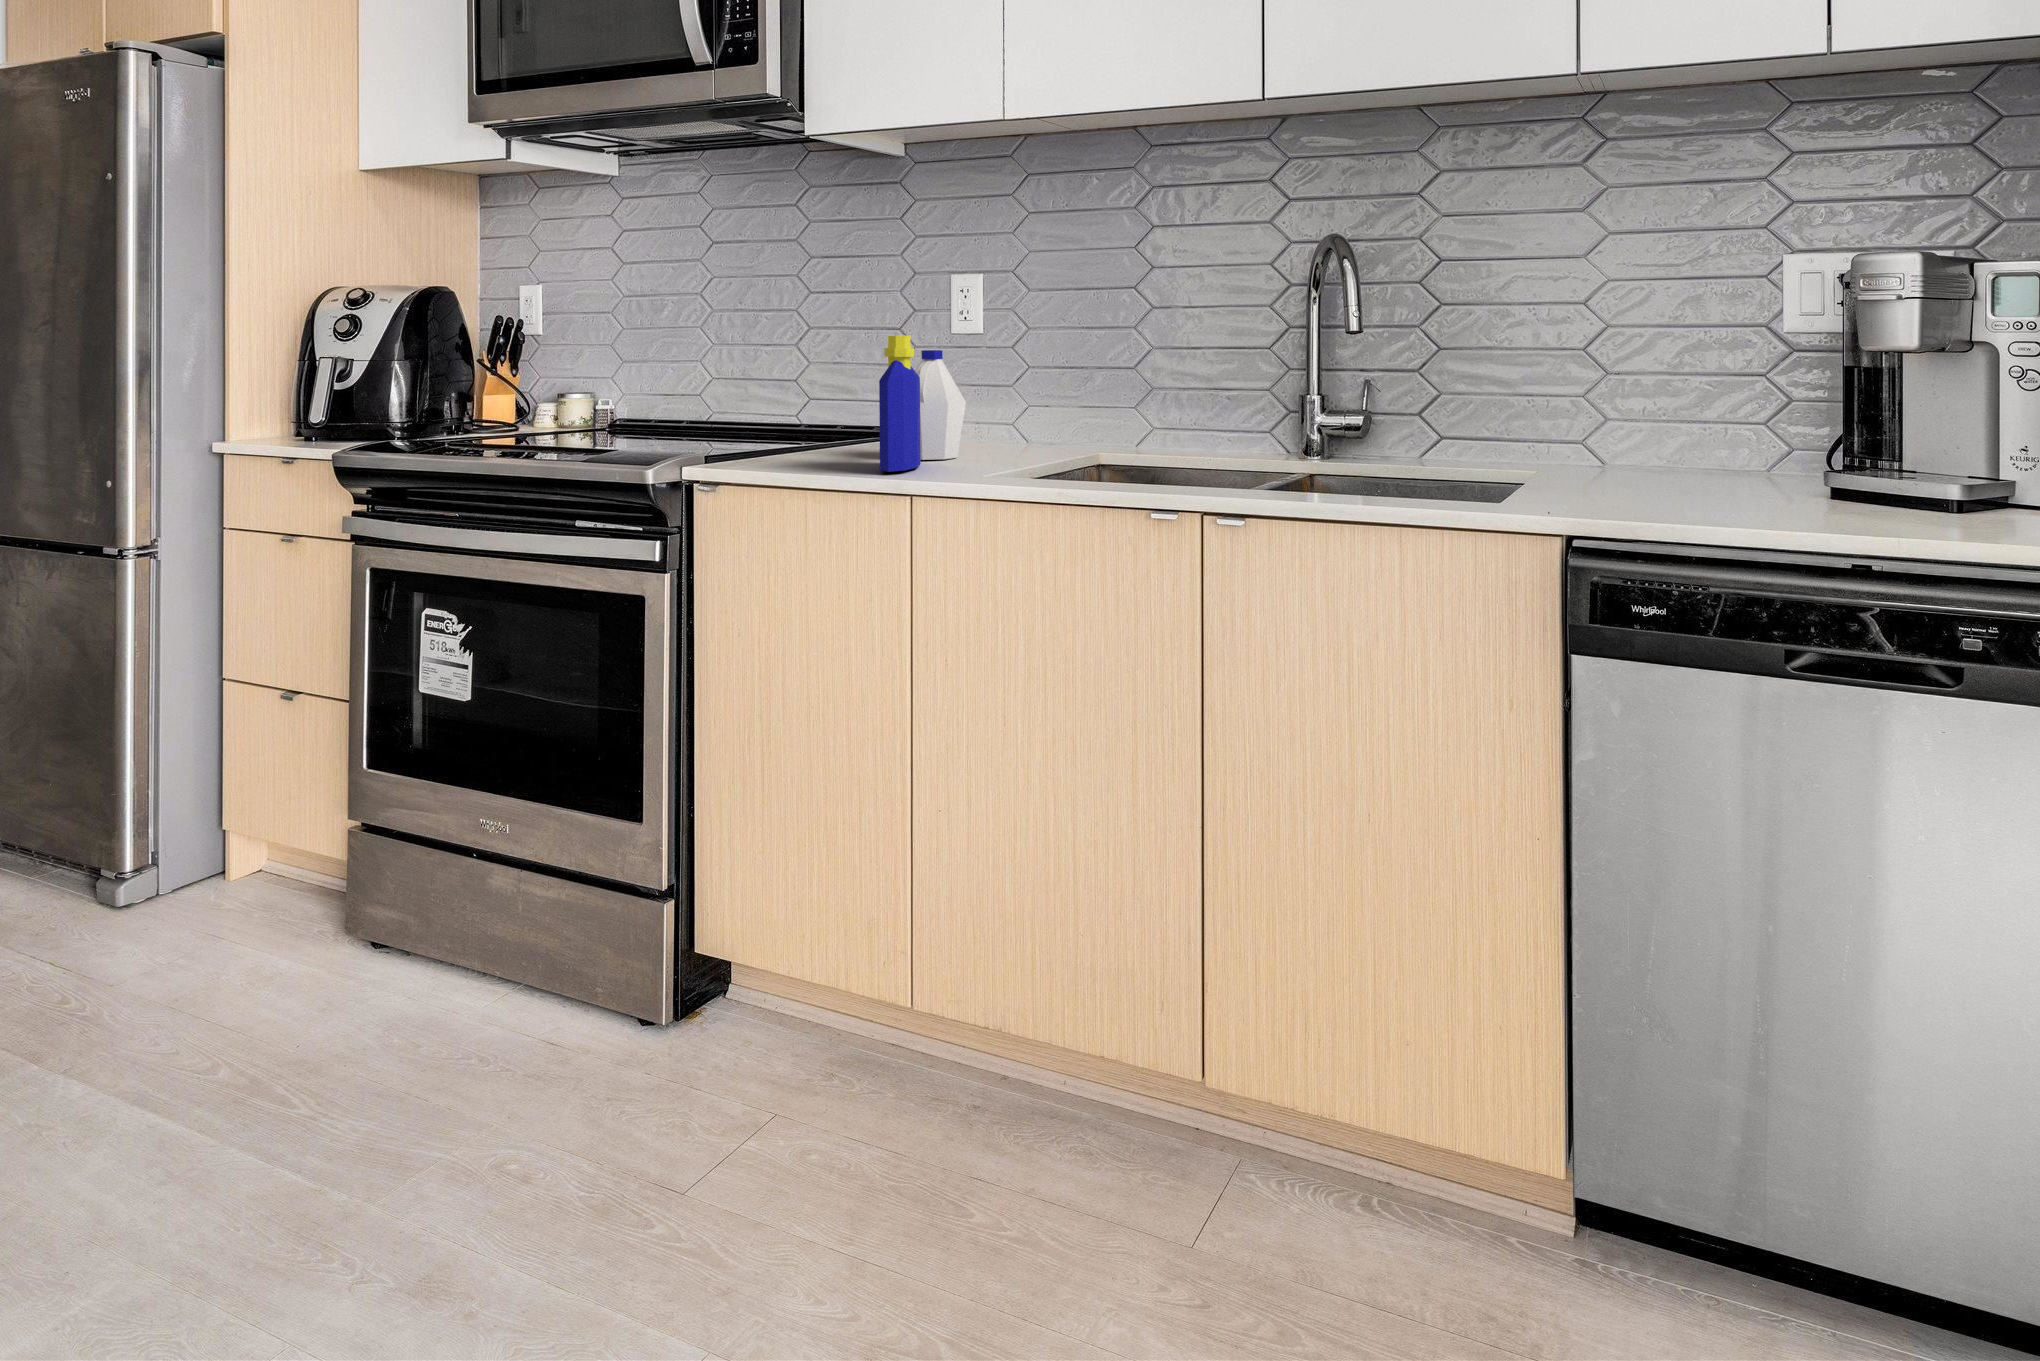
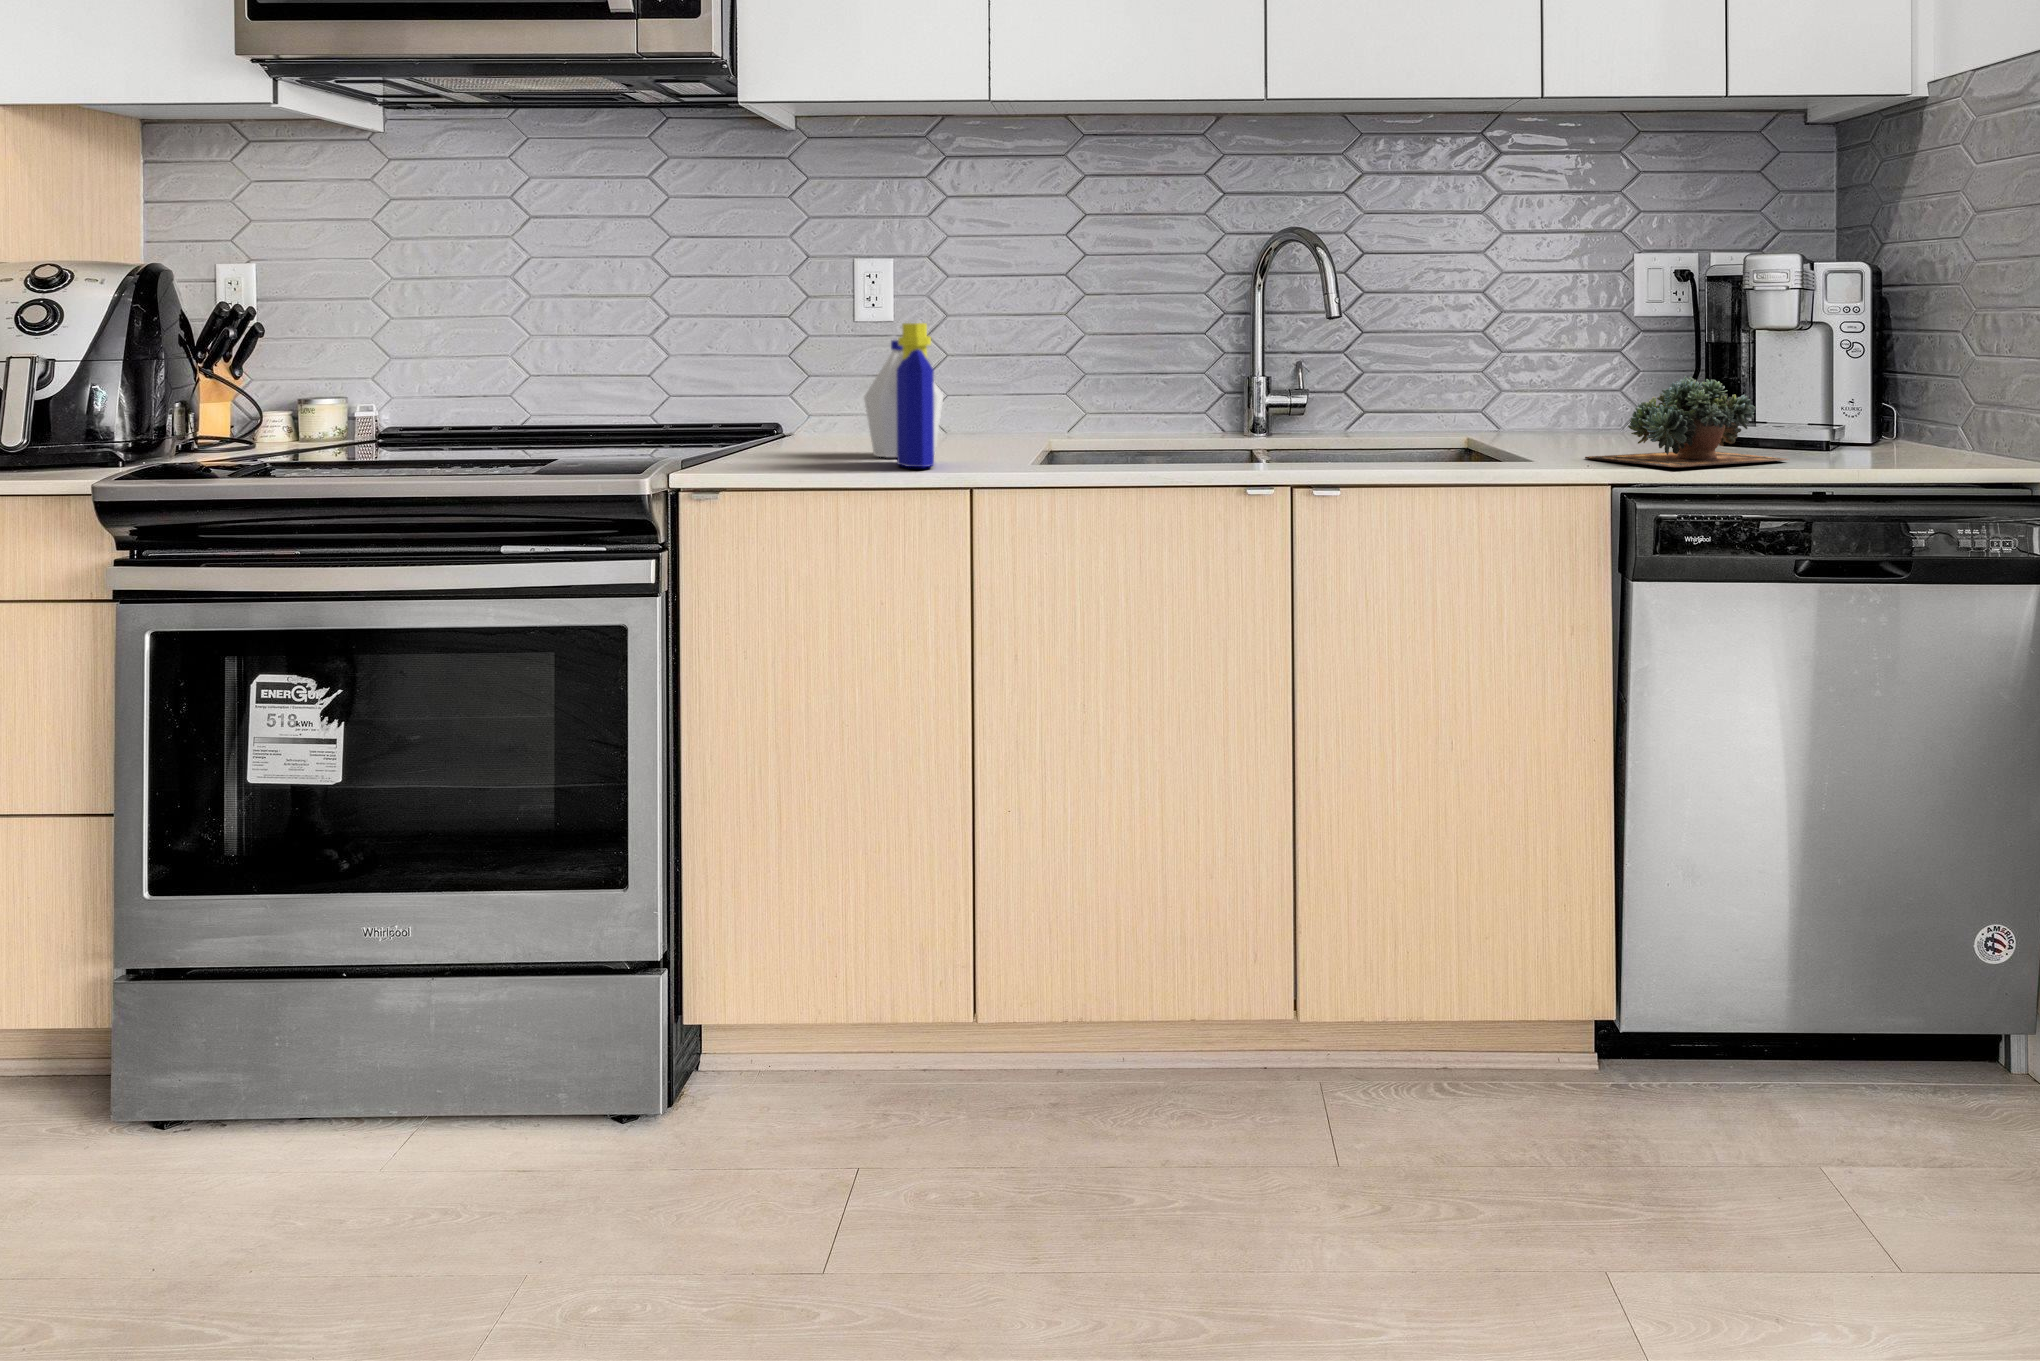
succulent plant: none [1581,406,1837,518] -> present [1585,376,1790,468]

